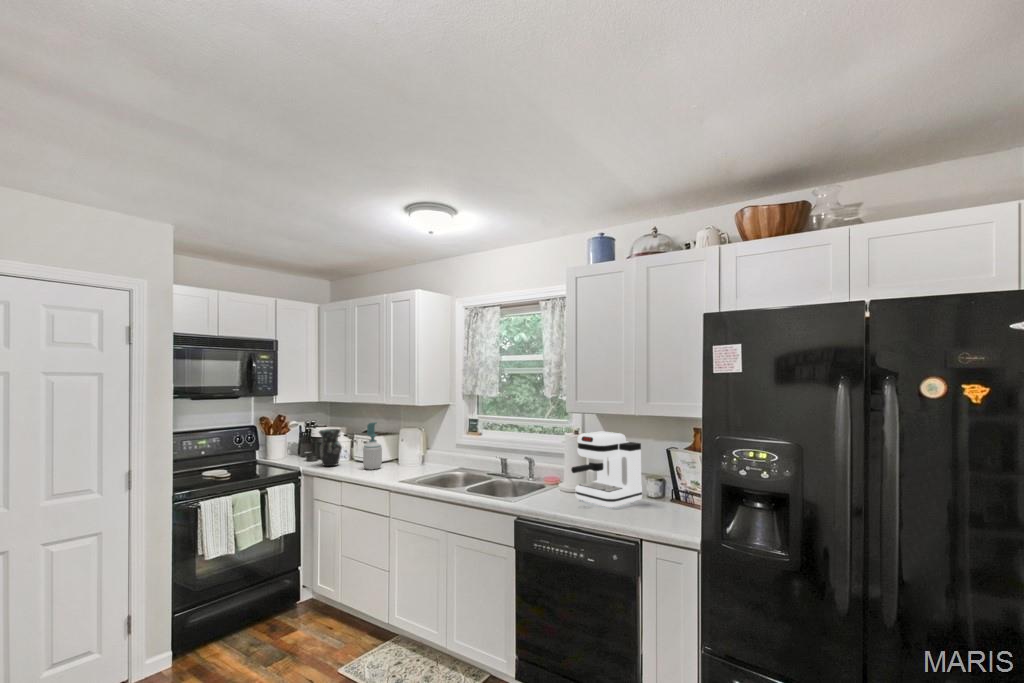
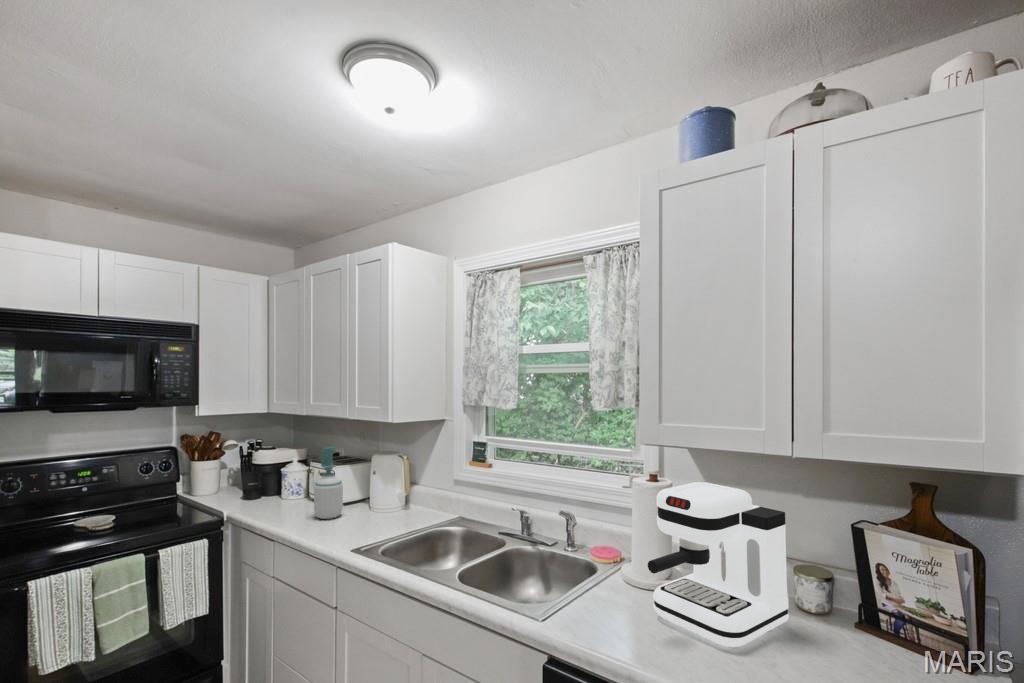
vase: present [319,429,342,466] -> none [252,454,288,511]

